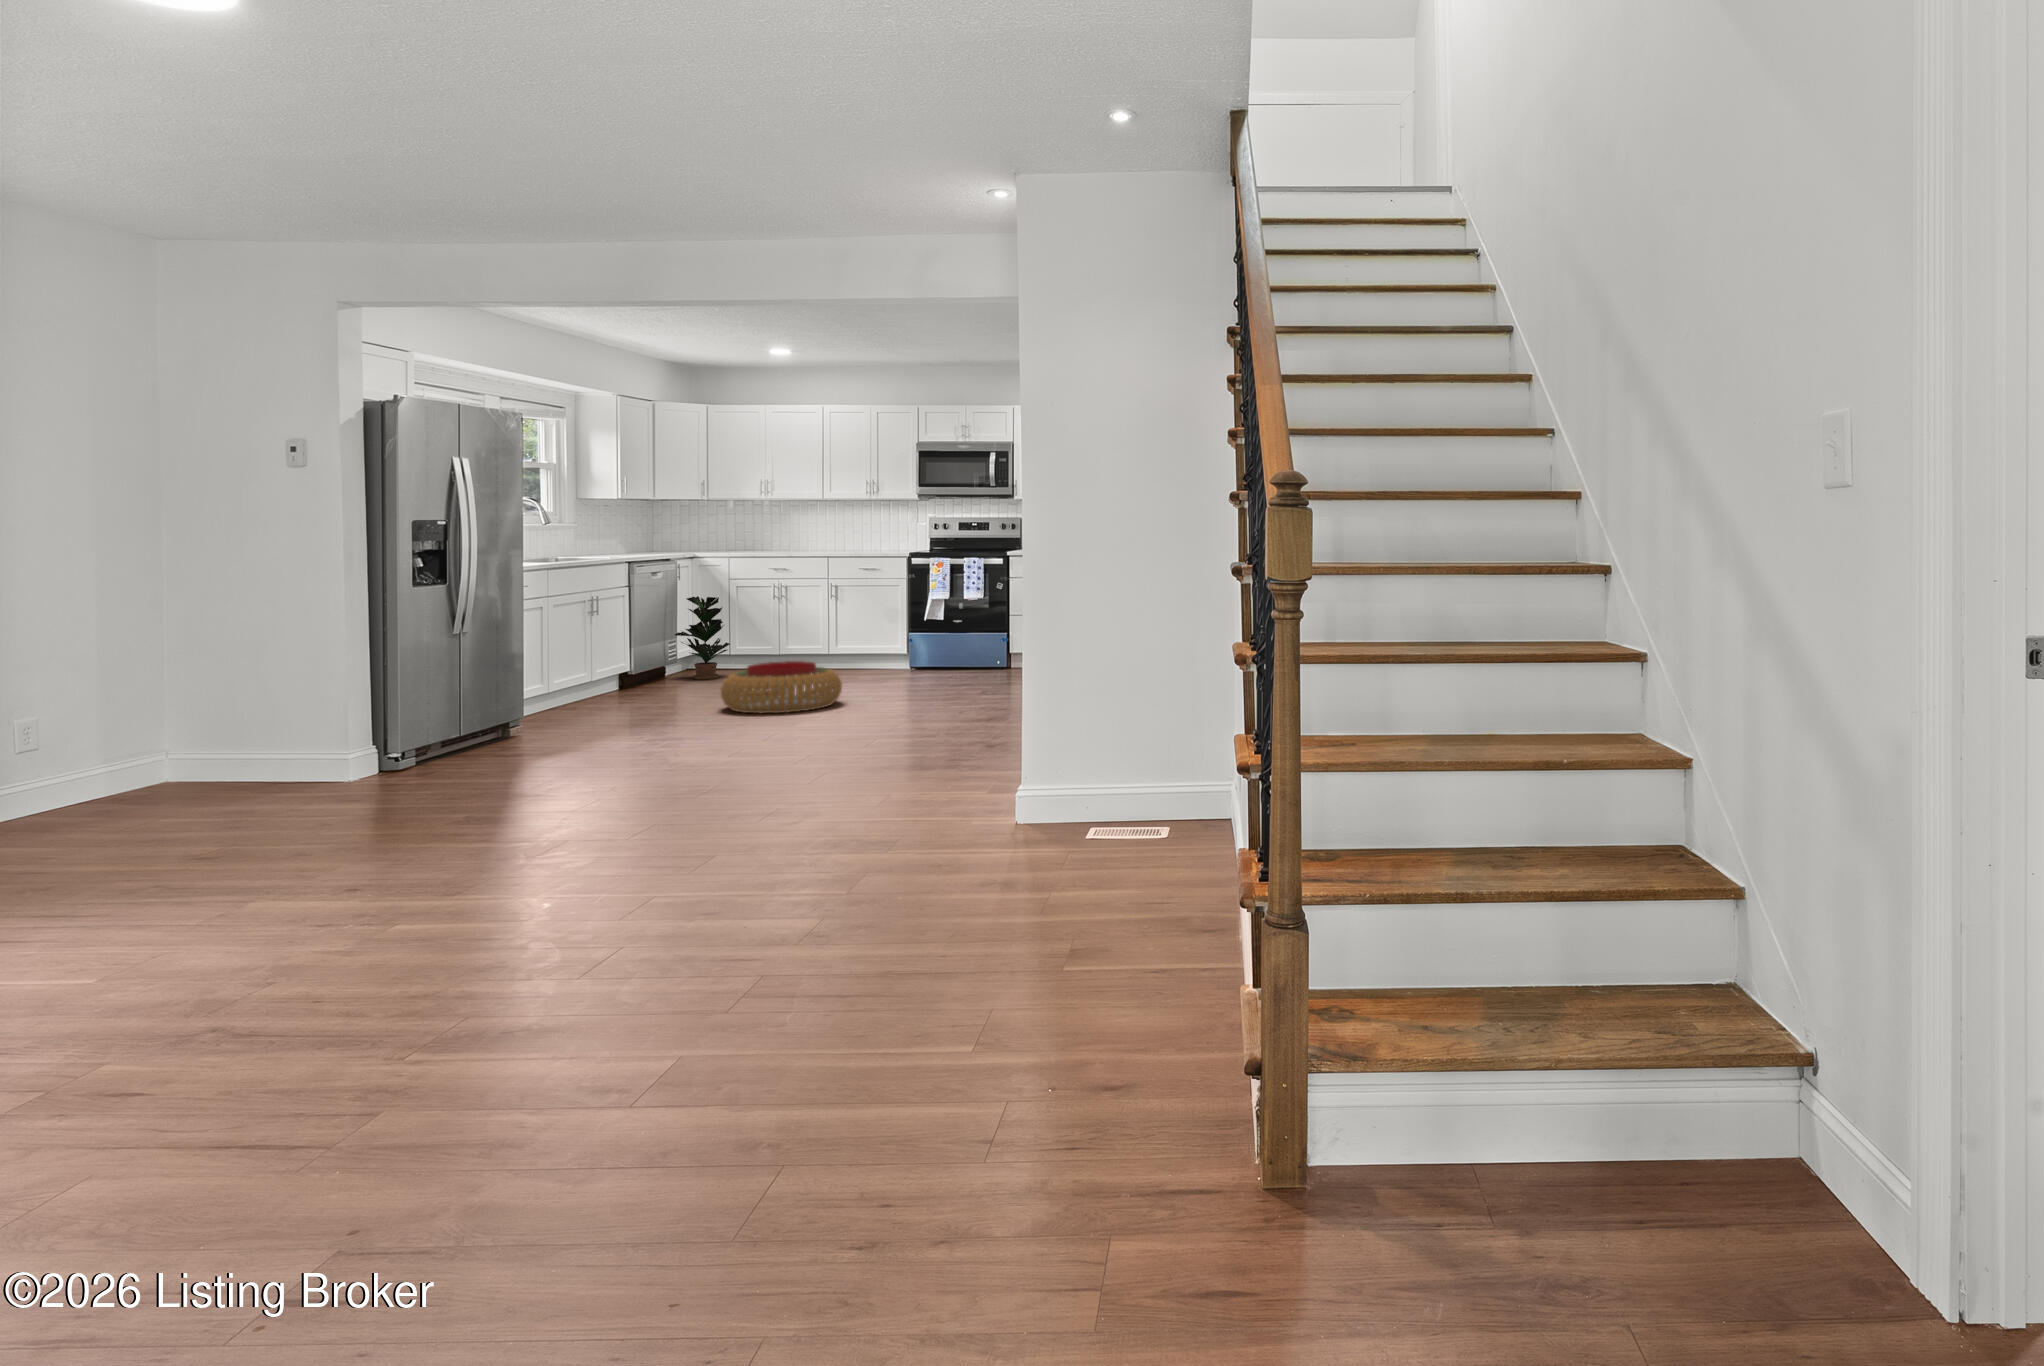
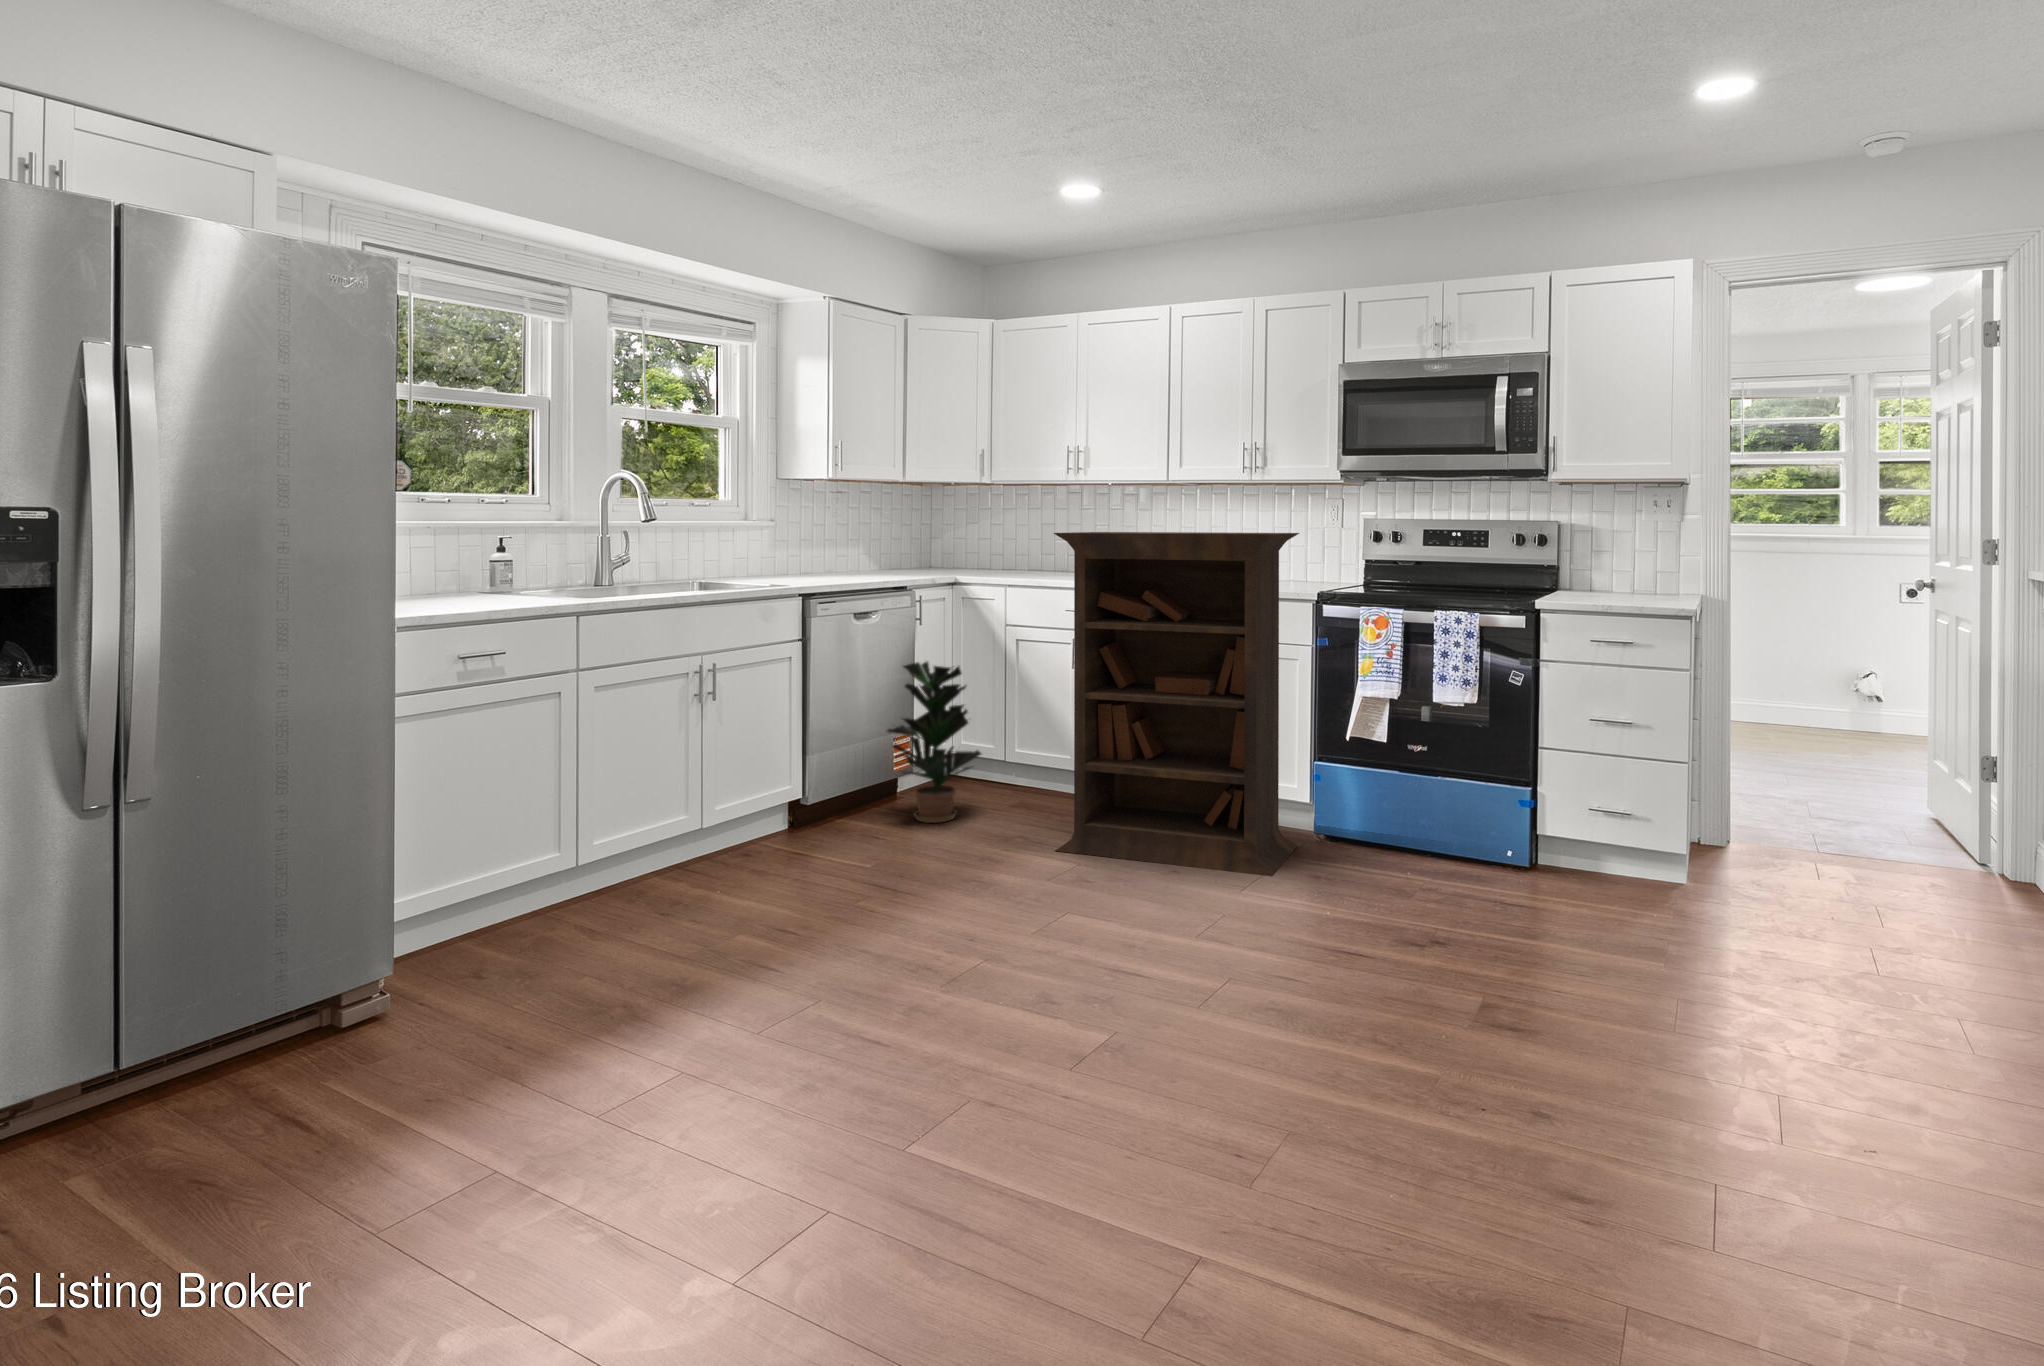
bookcase: none [781,525,902,680] -> present [1053,532,1299,876]
pouf: present [721,661,842,713] -> none [747,896,1078,1110]

